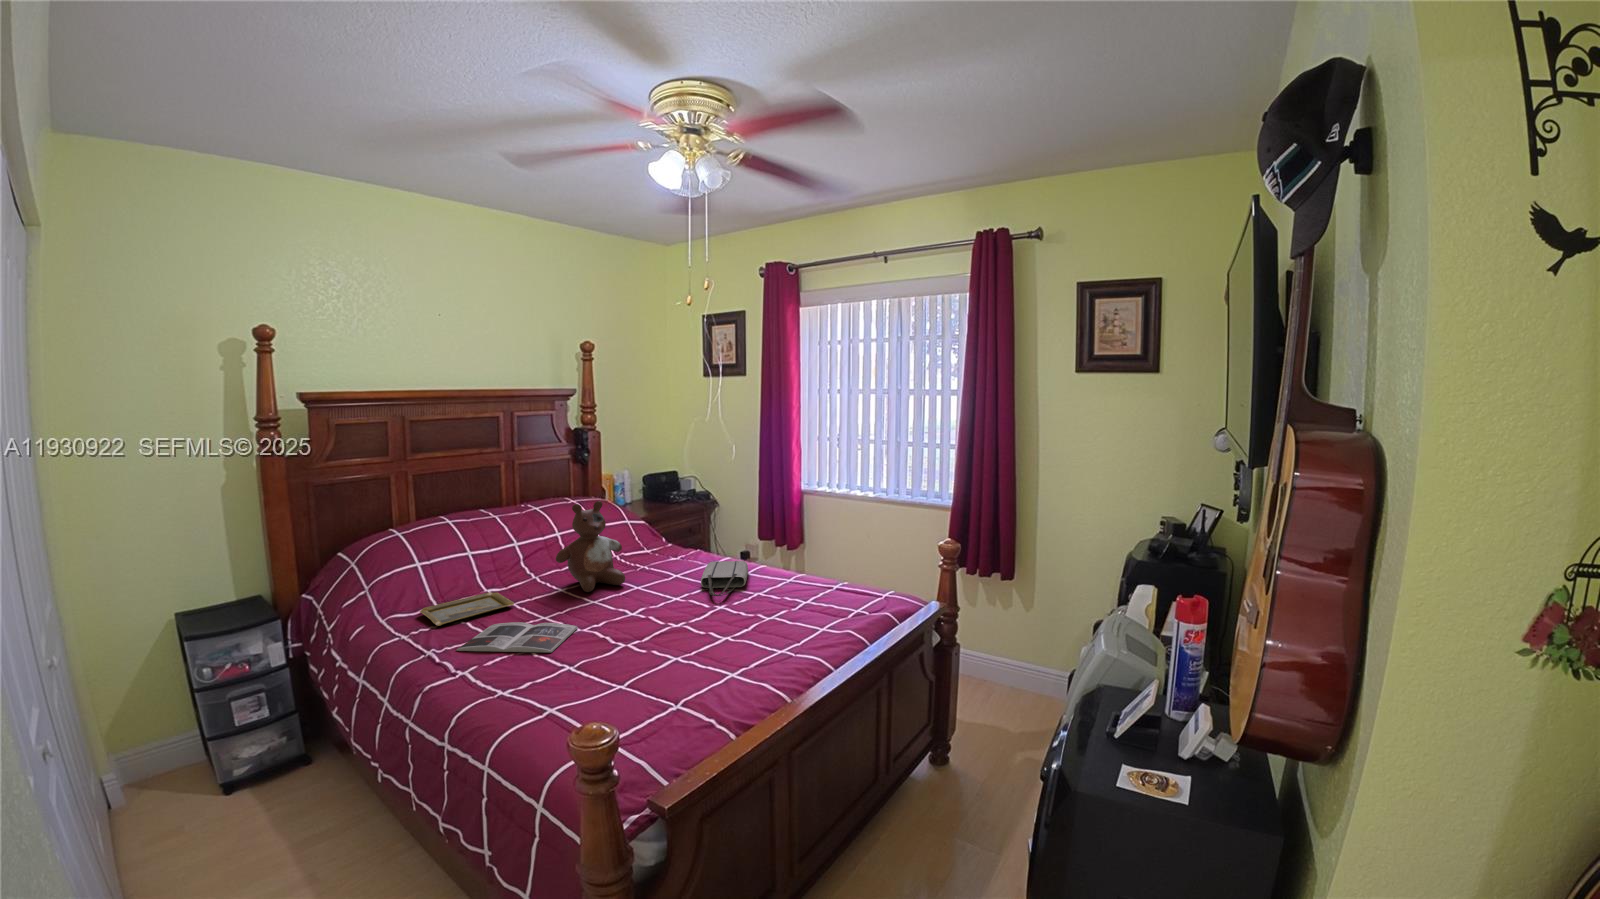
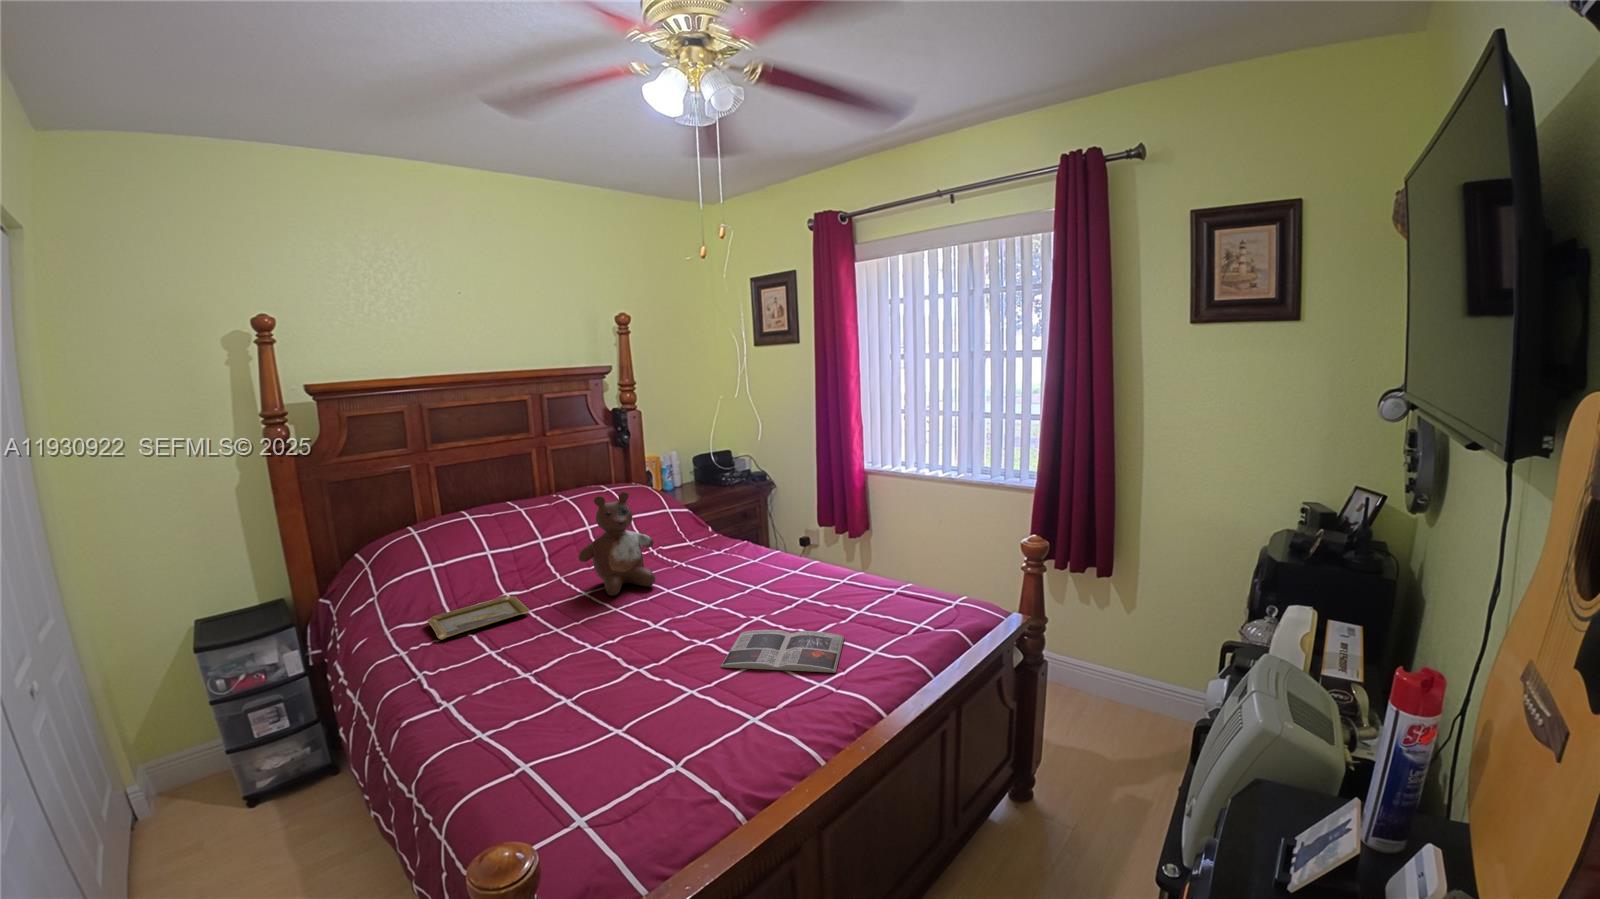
tote bag: present [701,561,748,596] -> none [738,556,795,604]
magazine: present [456,622,578,653] -> present [721,630,844,673]

